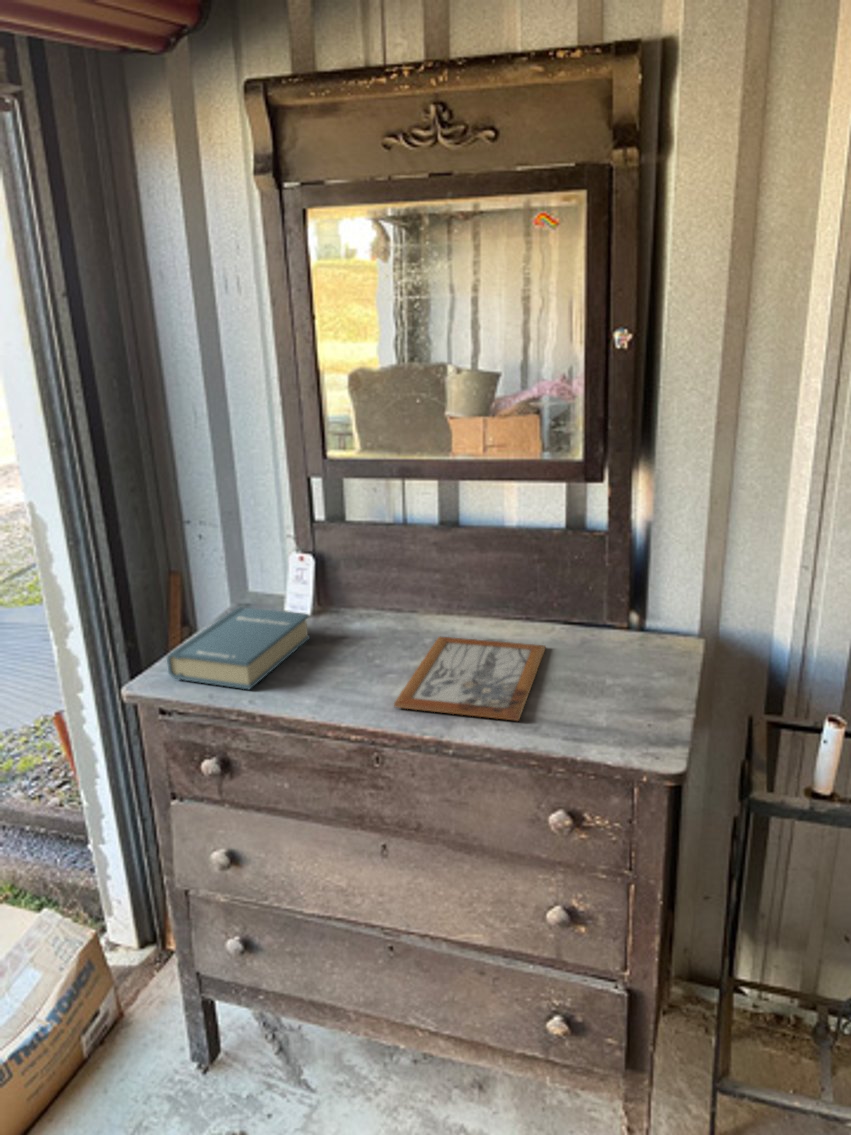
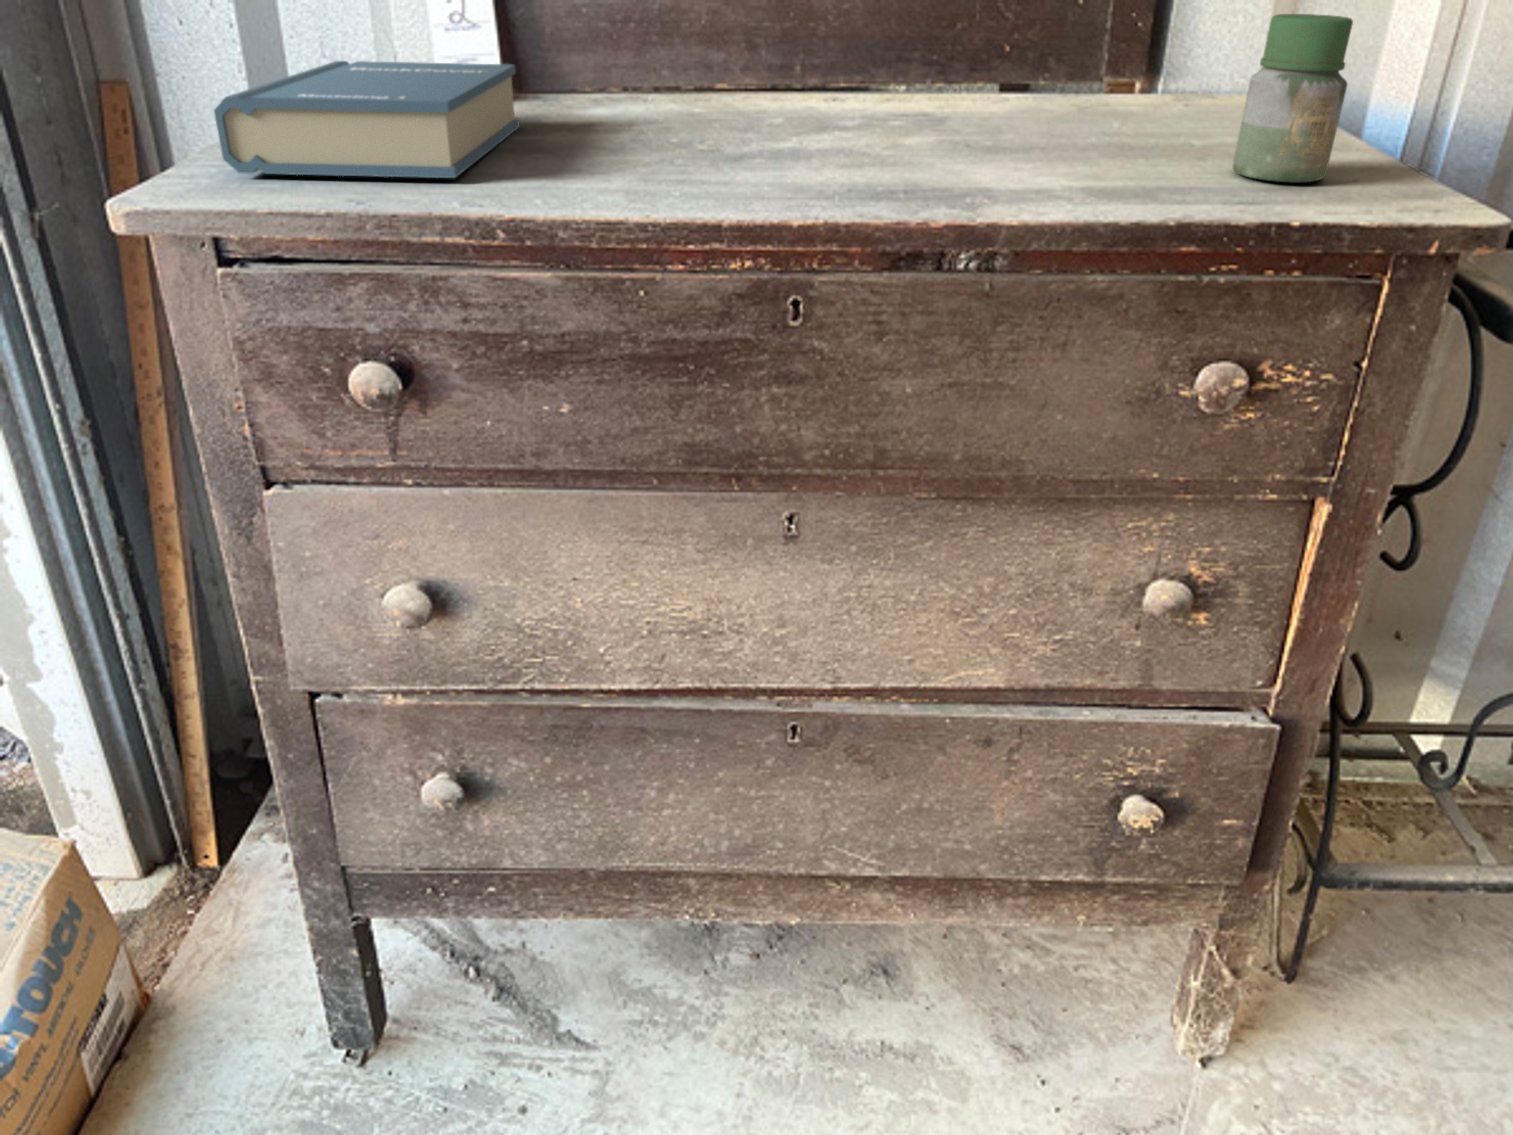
picture frame: present [394,636,545,721] -> none [801,113,1114,187]
jar: none [596,643,642,723] -> present [1233,14,1353,182]

